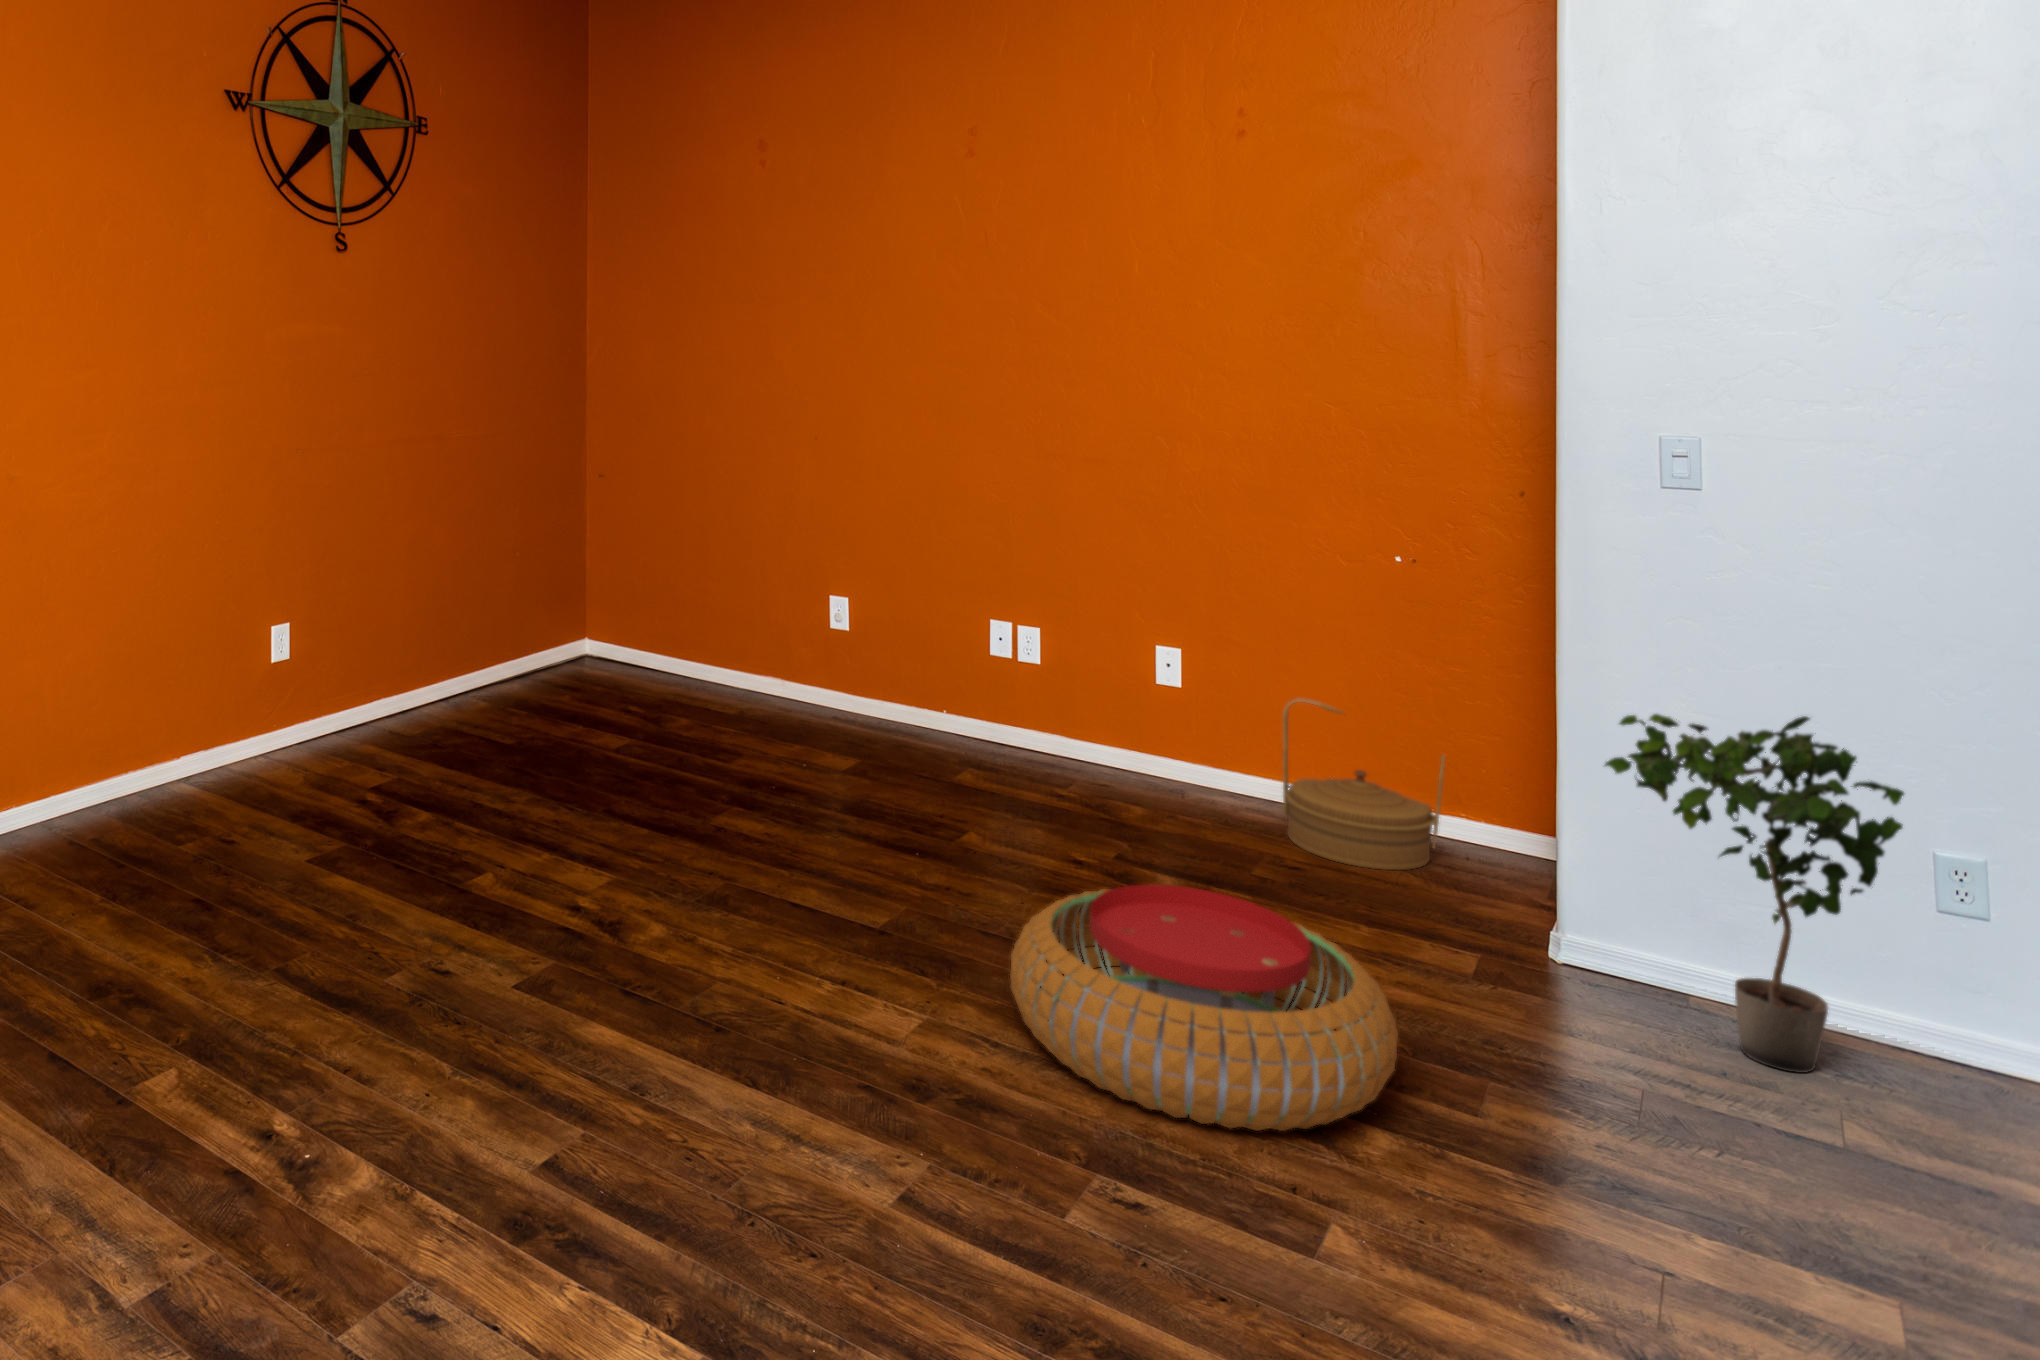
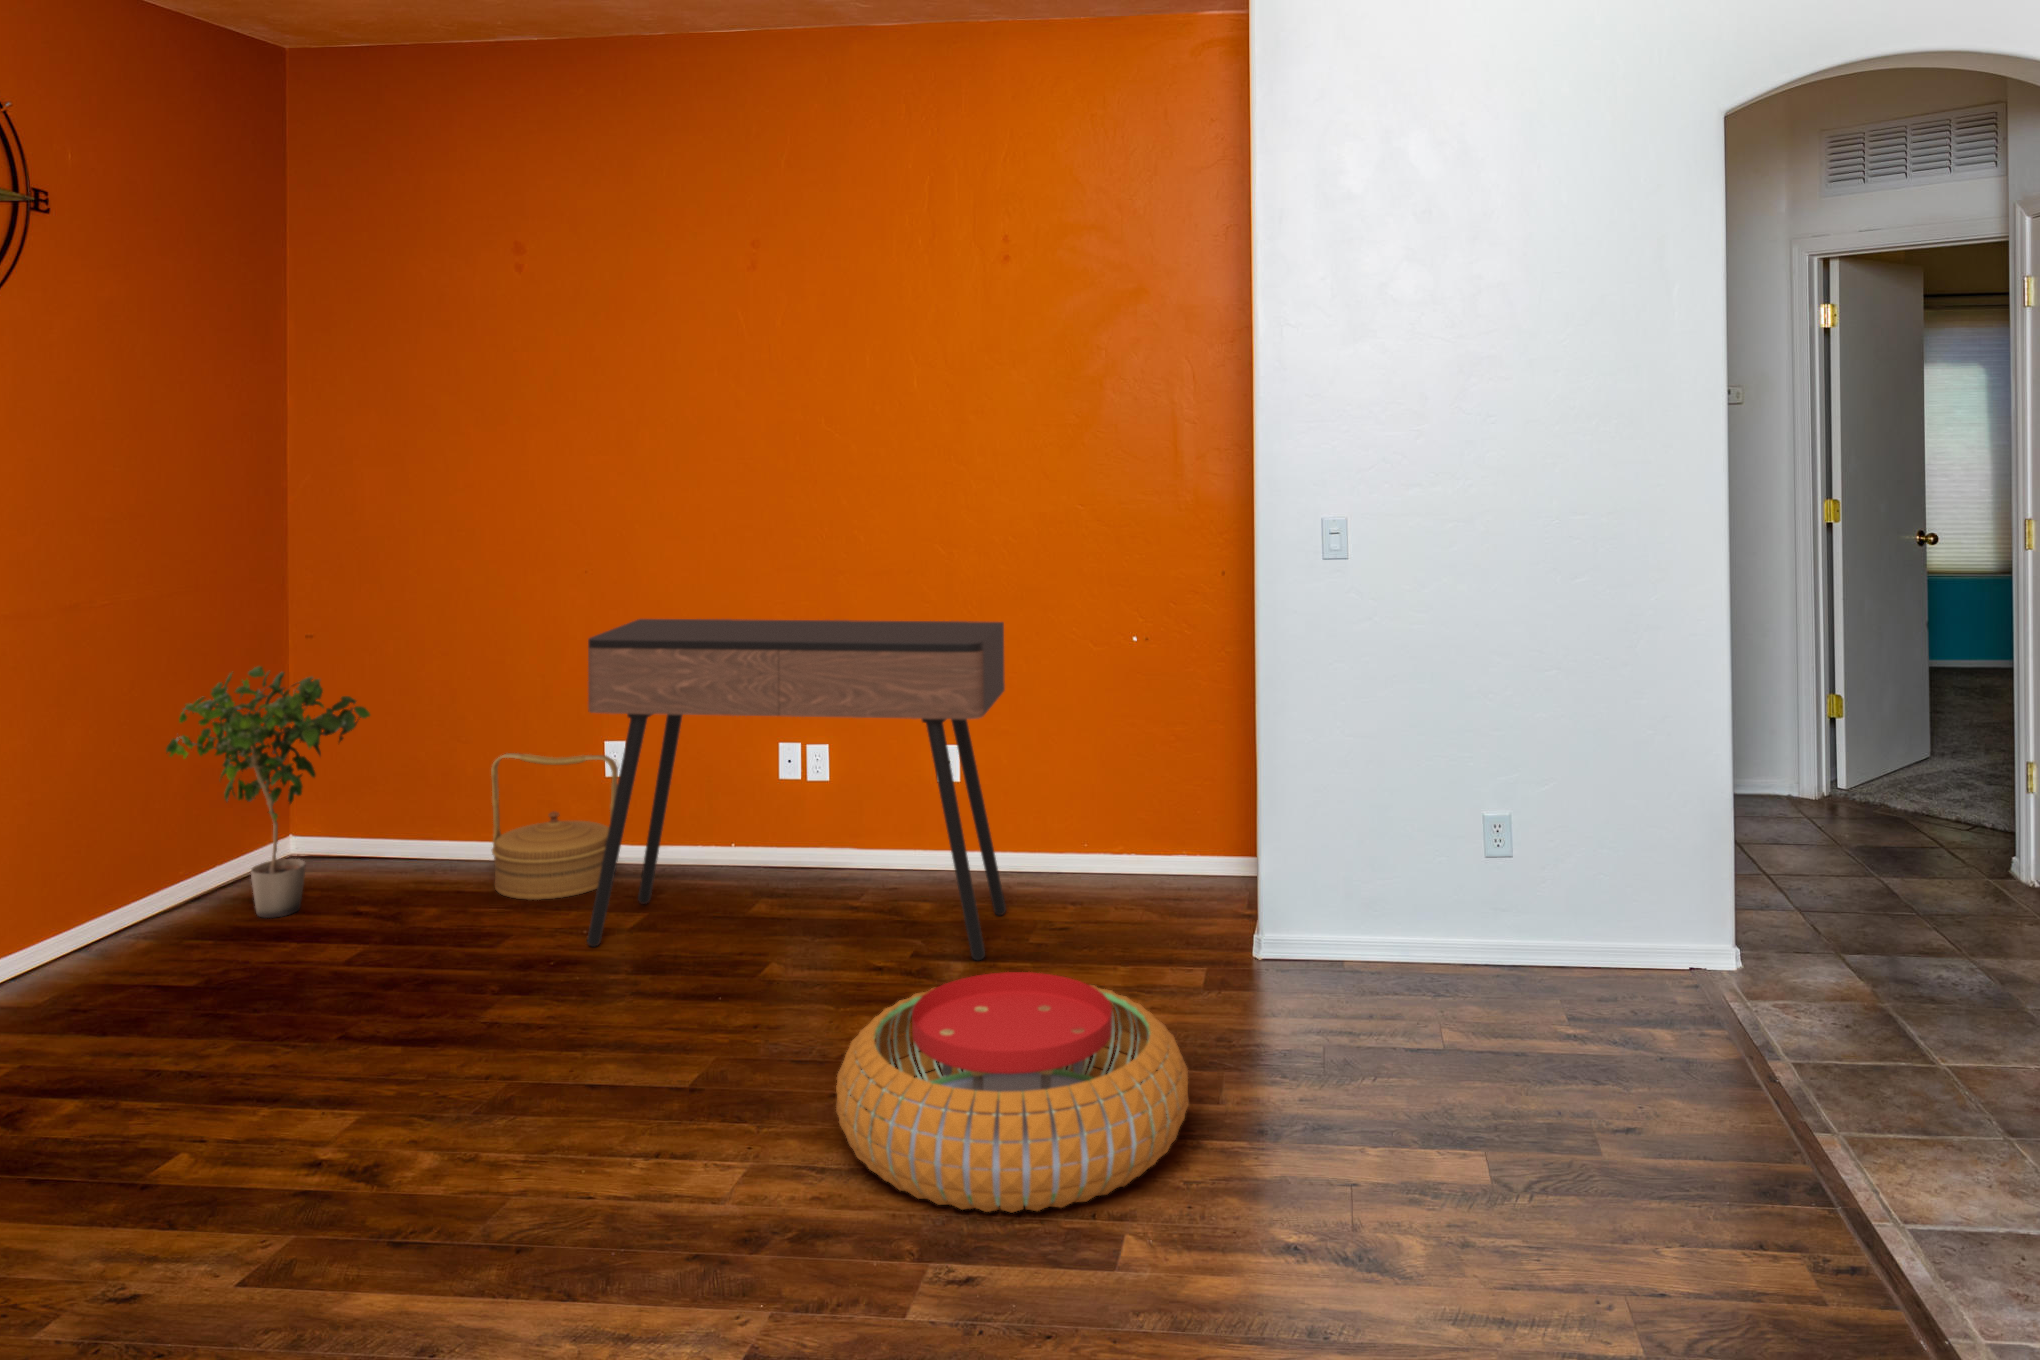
console table: none [820,504,1248,878] -> present [587,619,1006,960]
woven basket: present [1283,699,1445,870] -> present [491,753,618,900]
potted plant: present [1605,714,1904,1073] -> present [166,666,370,918]

